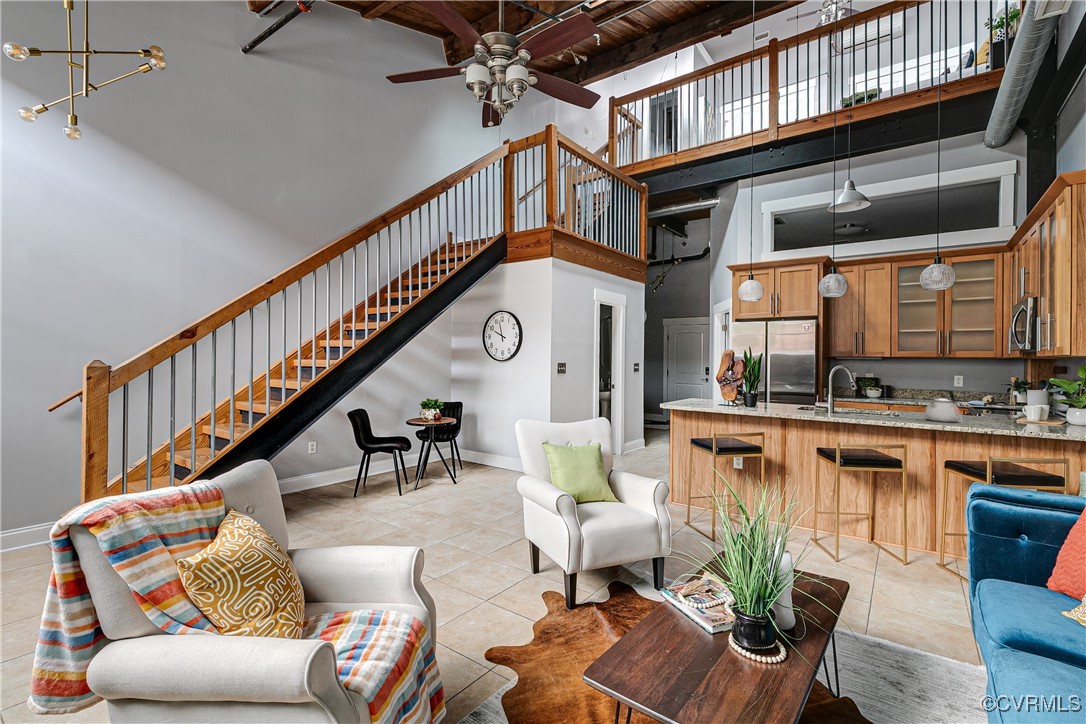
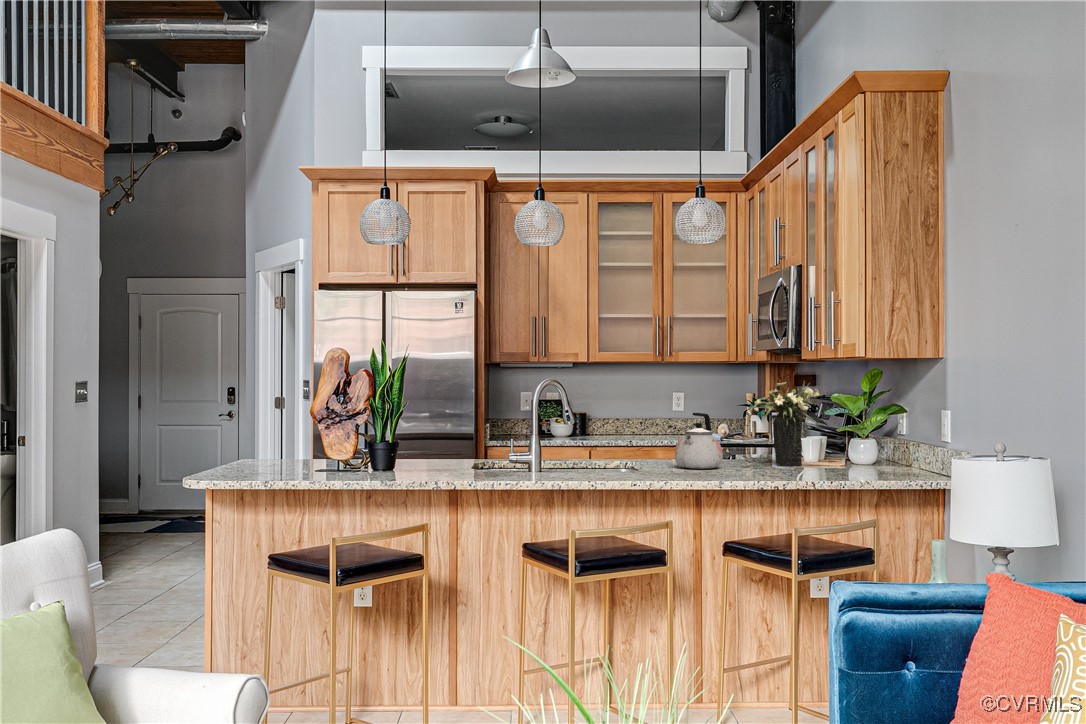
flower arrangement: none [986,374,1053,427] -> present [746,381,819,466]

